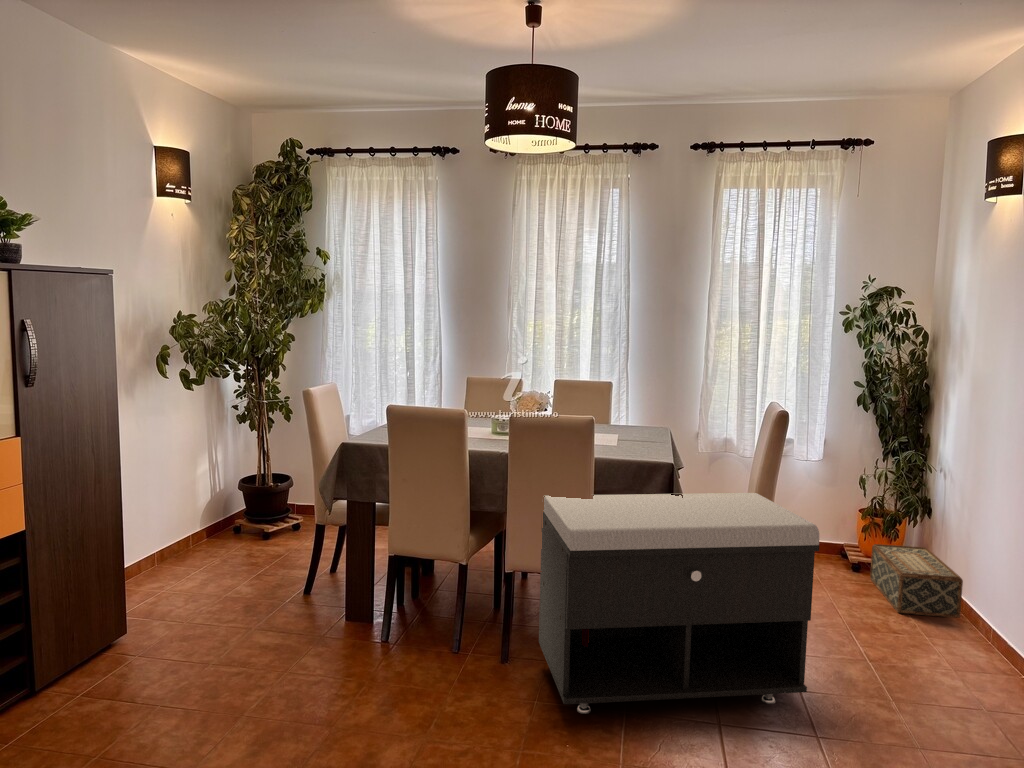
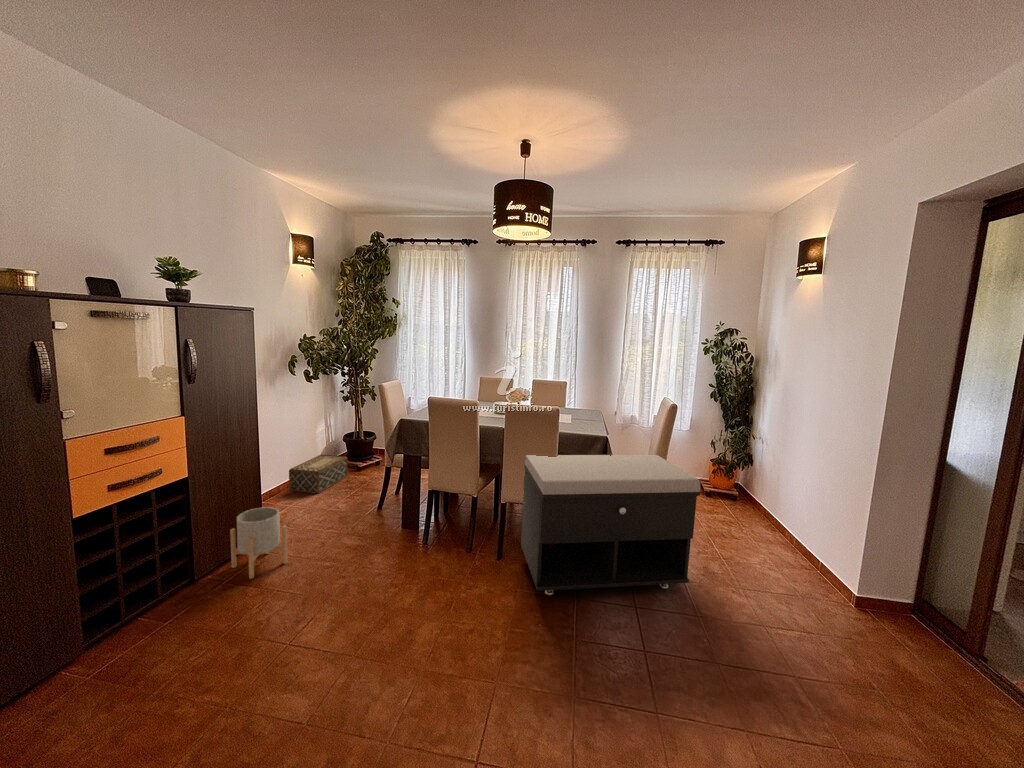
woven basket: present [870,544,963,618] -> present [289,454,347,493]
planter: none [80,585,168,694] -> present [230,507,287,579]

